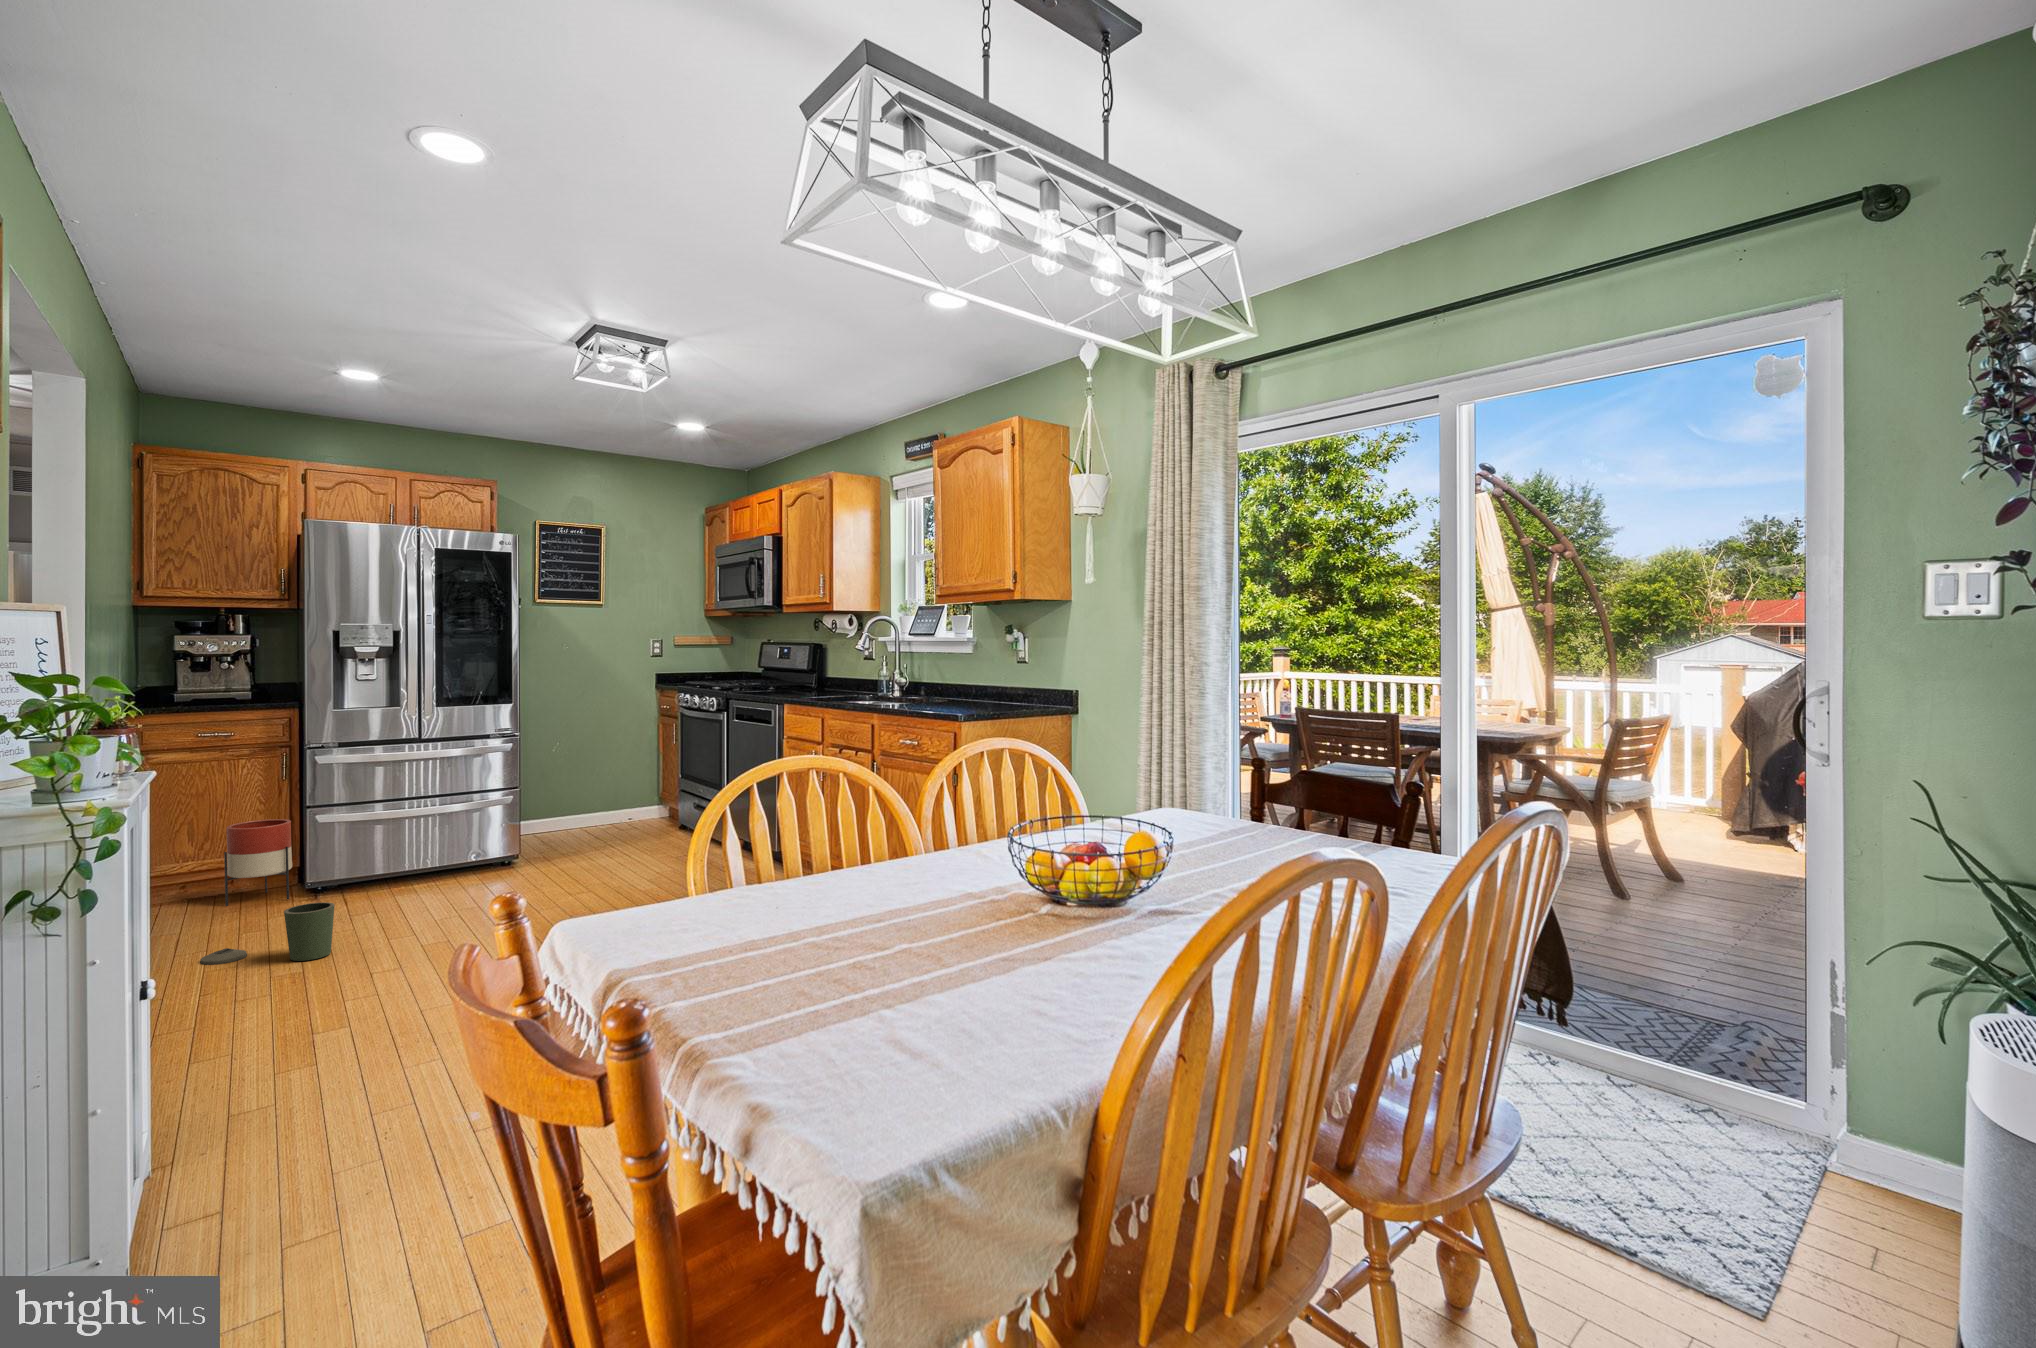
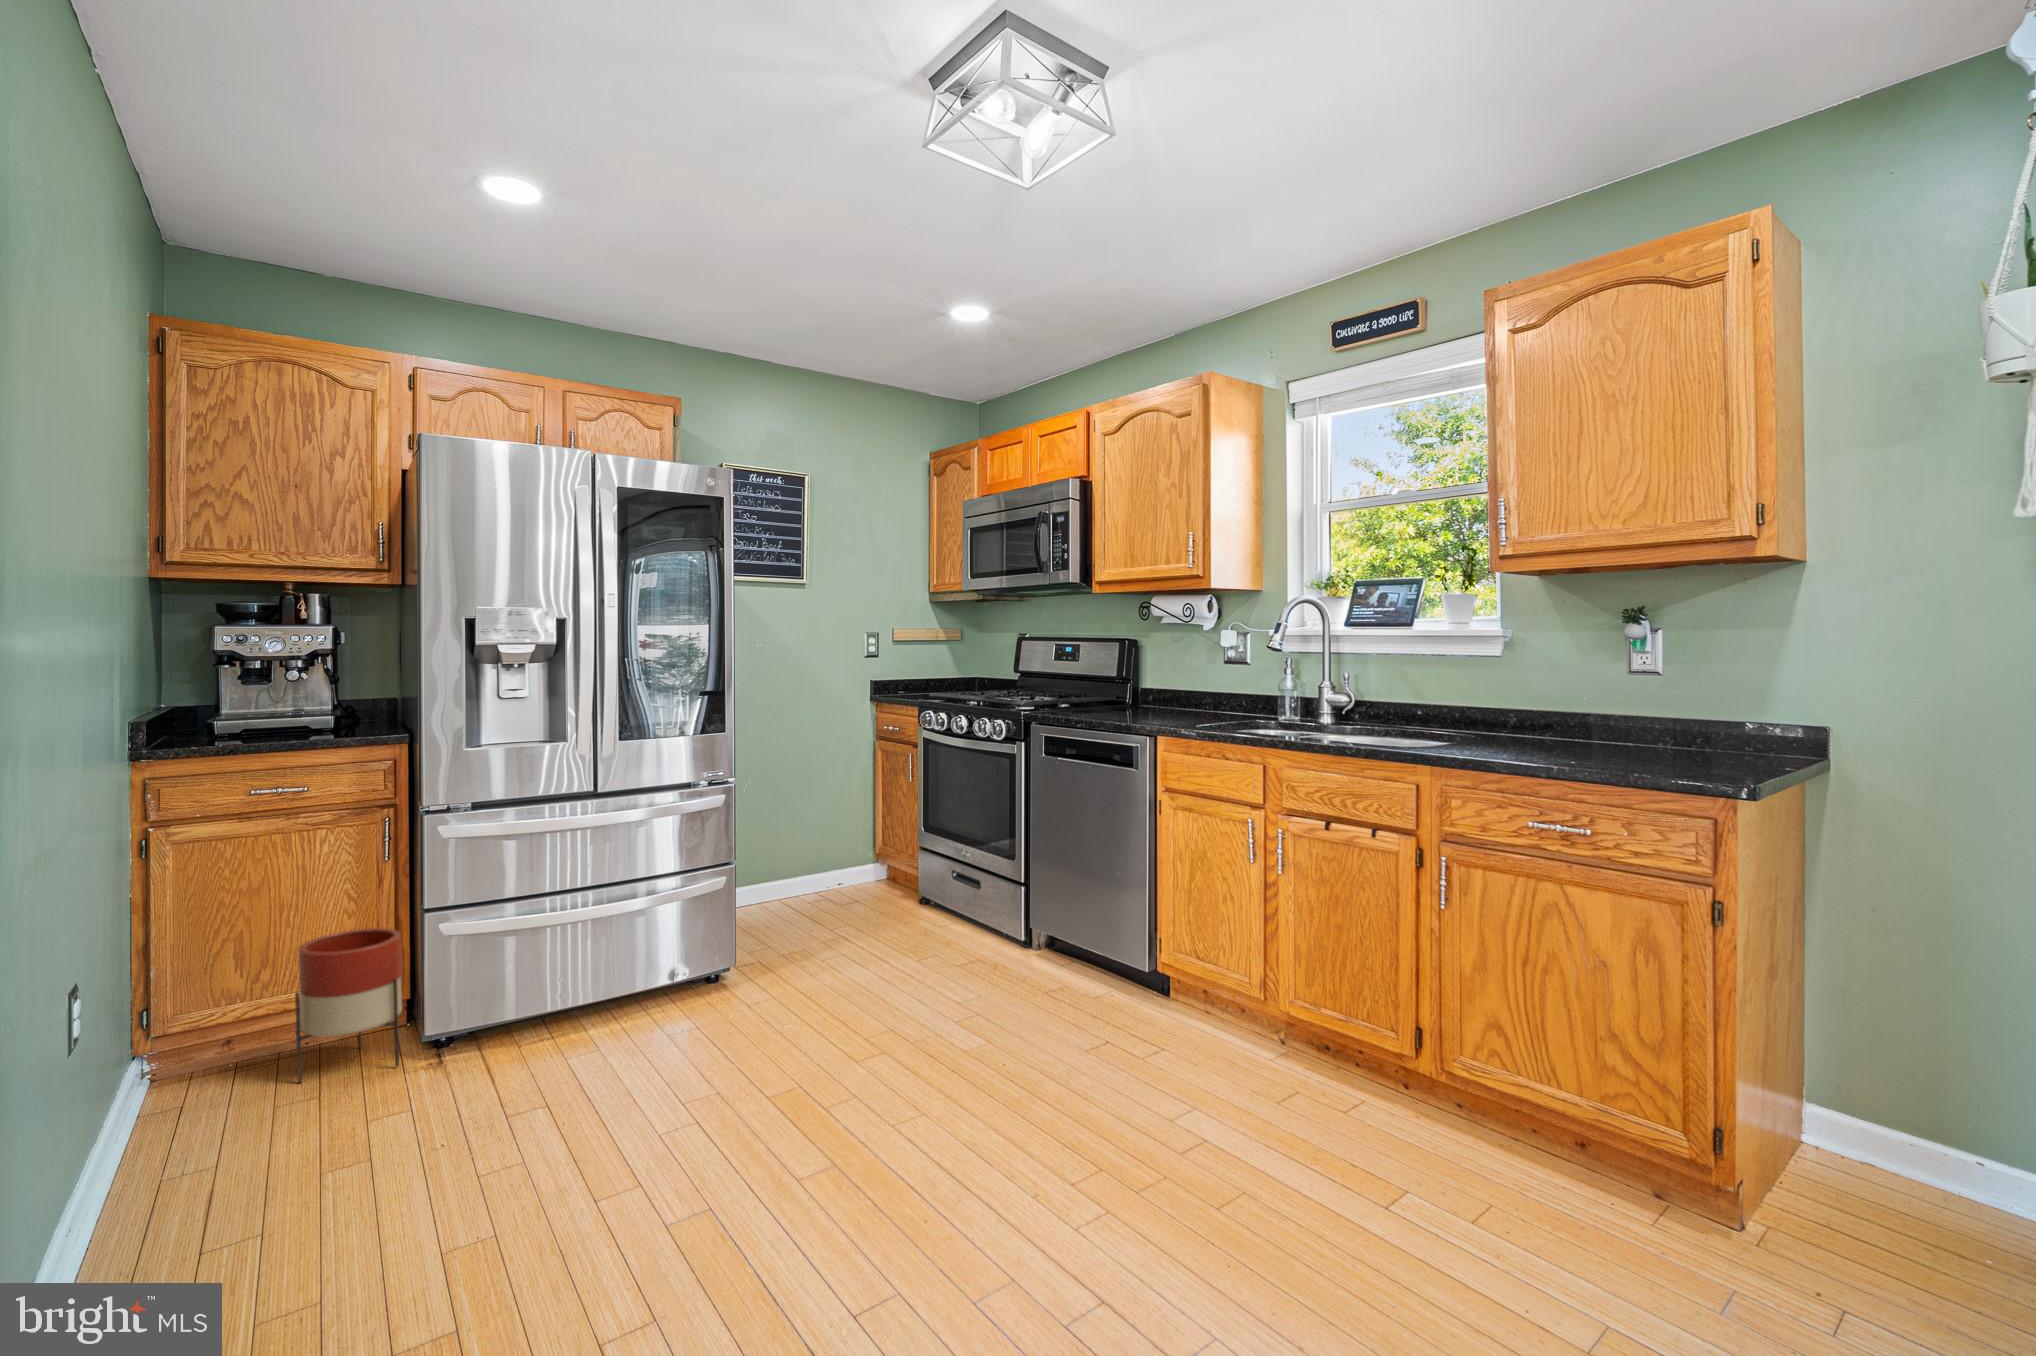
trash can: present [200,902,335,965] -> none [257,1136,508,1281]

